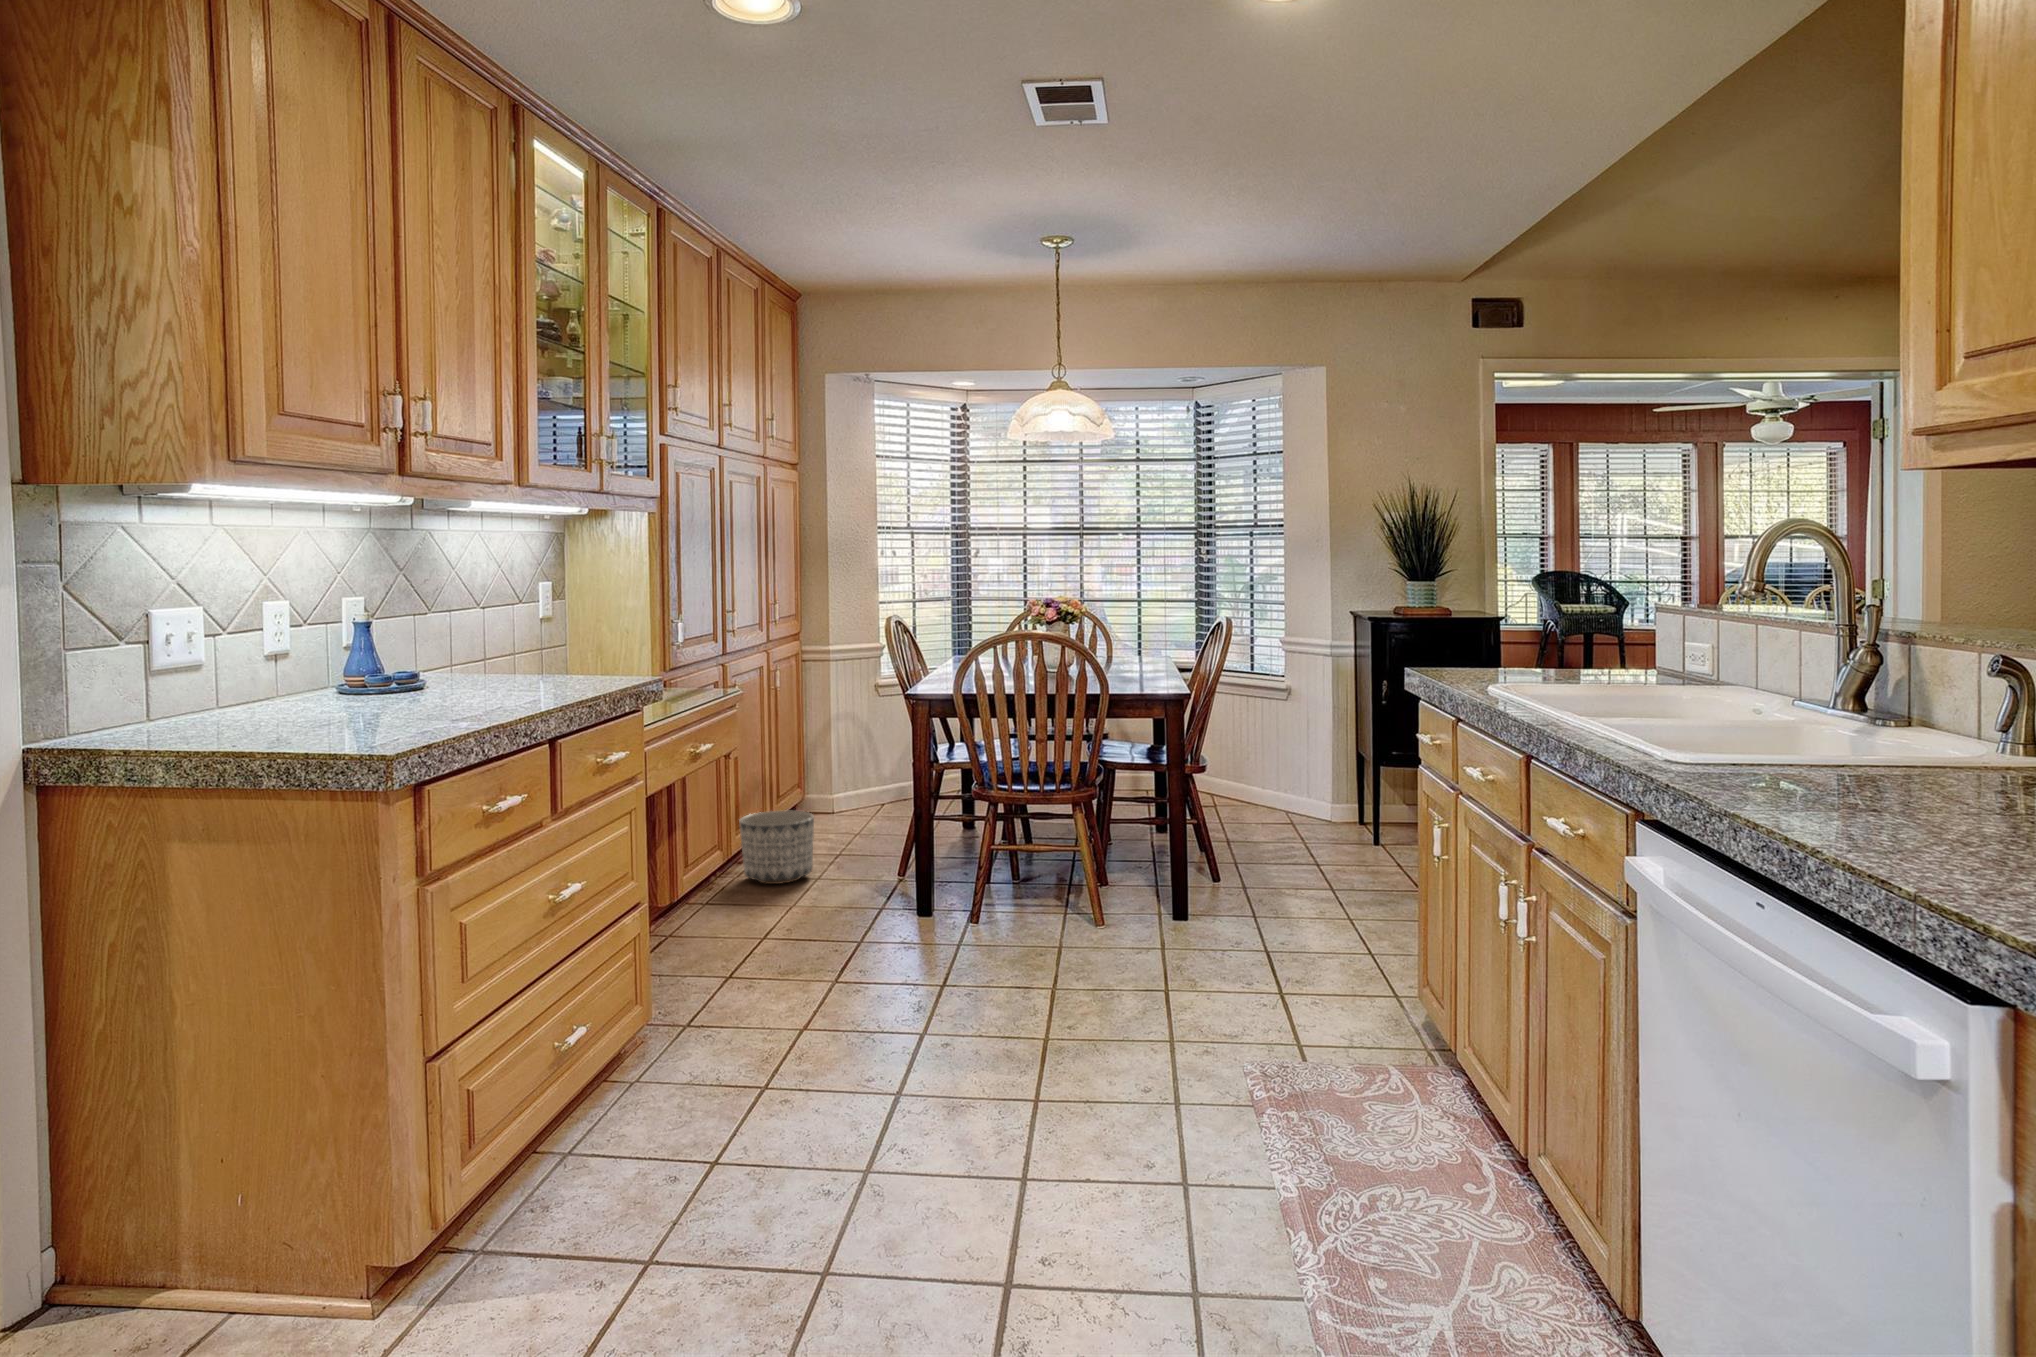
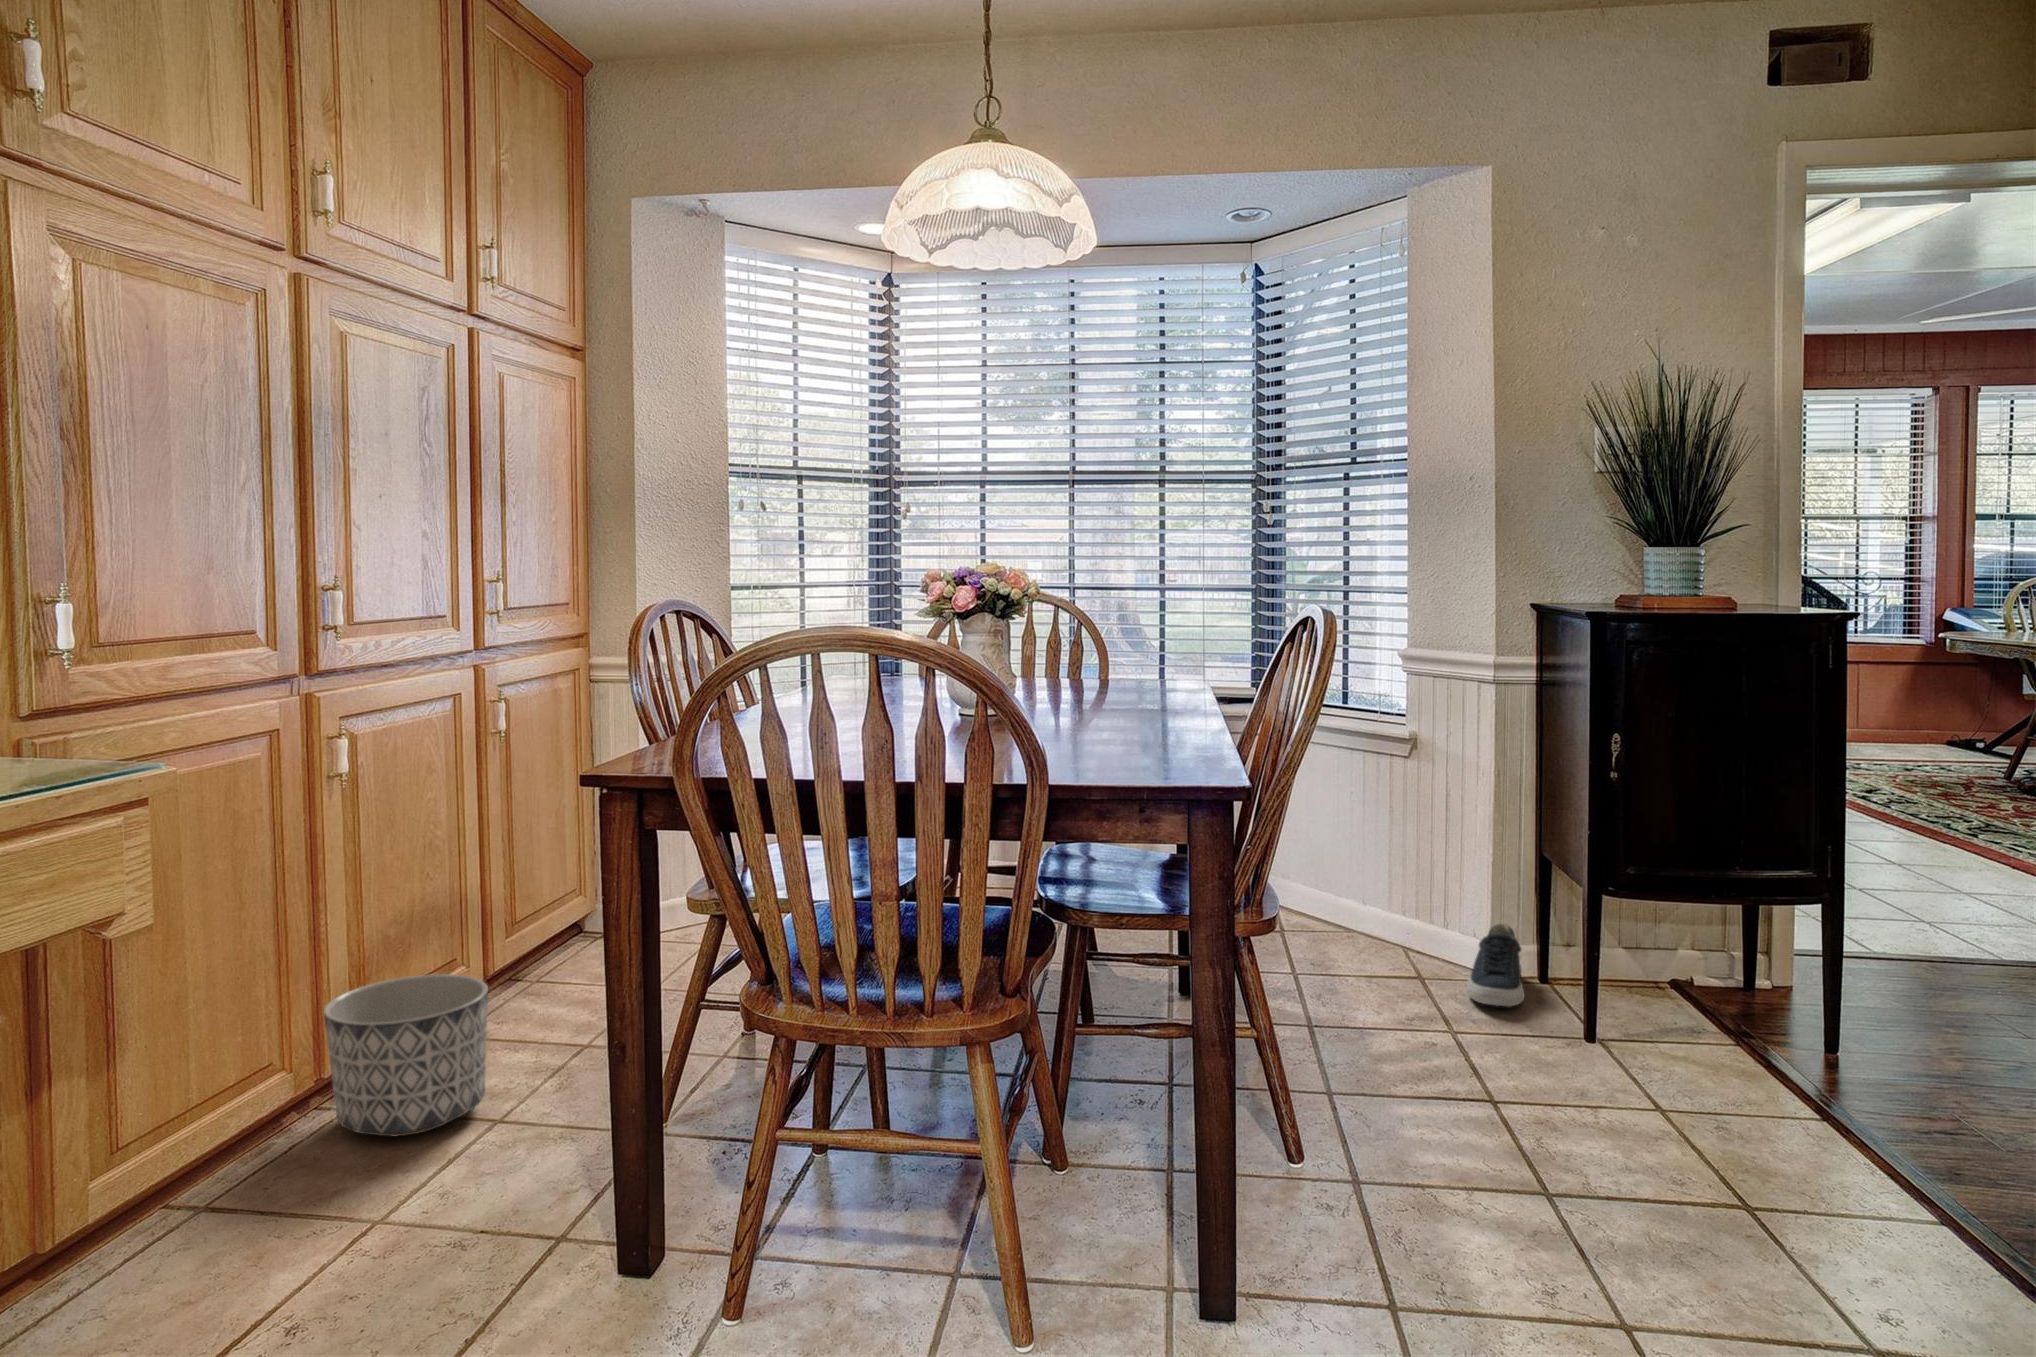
shoe: none [1314,792,1348,832] -> present [1466,924,1524,1007]

